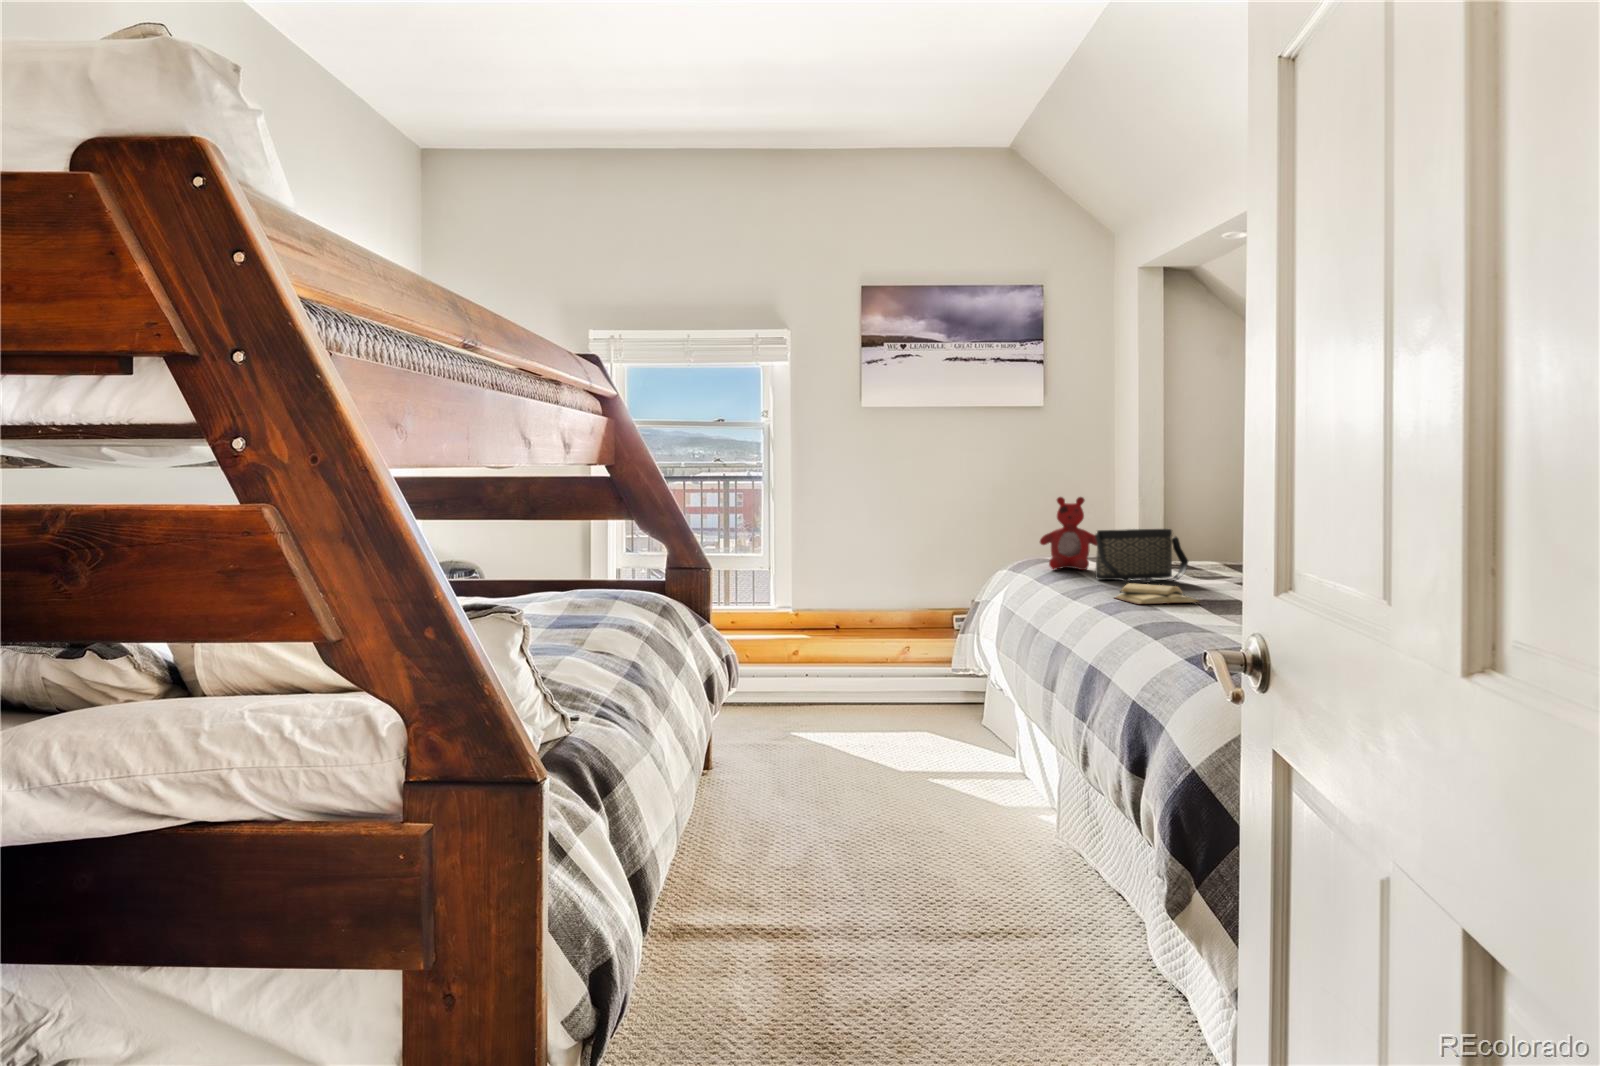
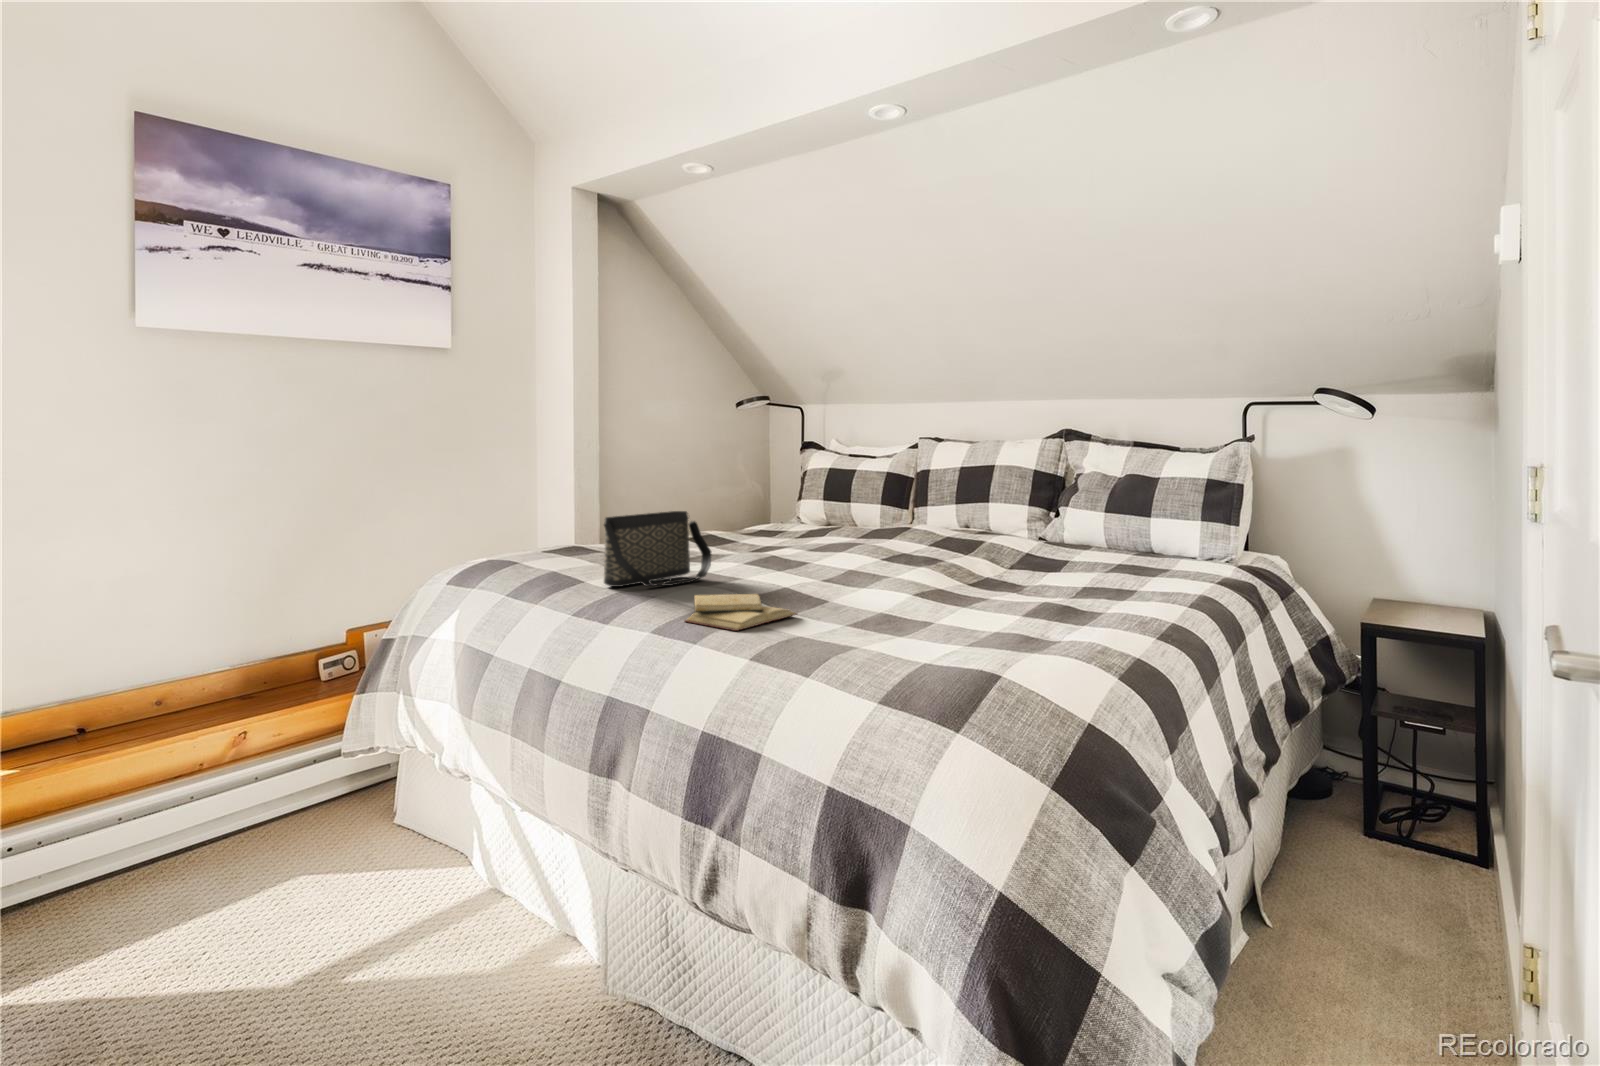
stuffed bear: present [1040,497,1097,570] -> none [497,470,582,574]

